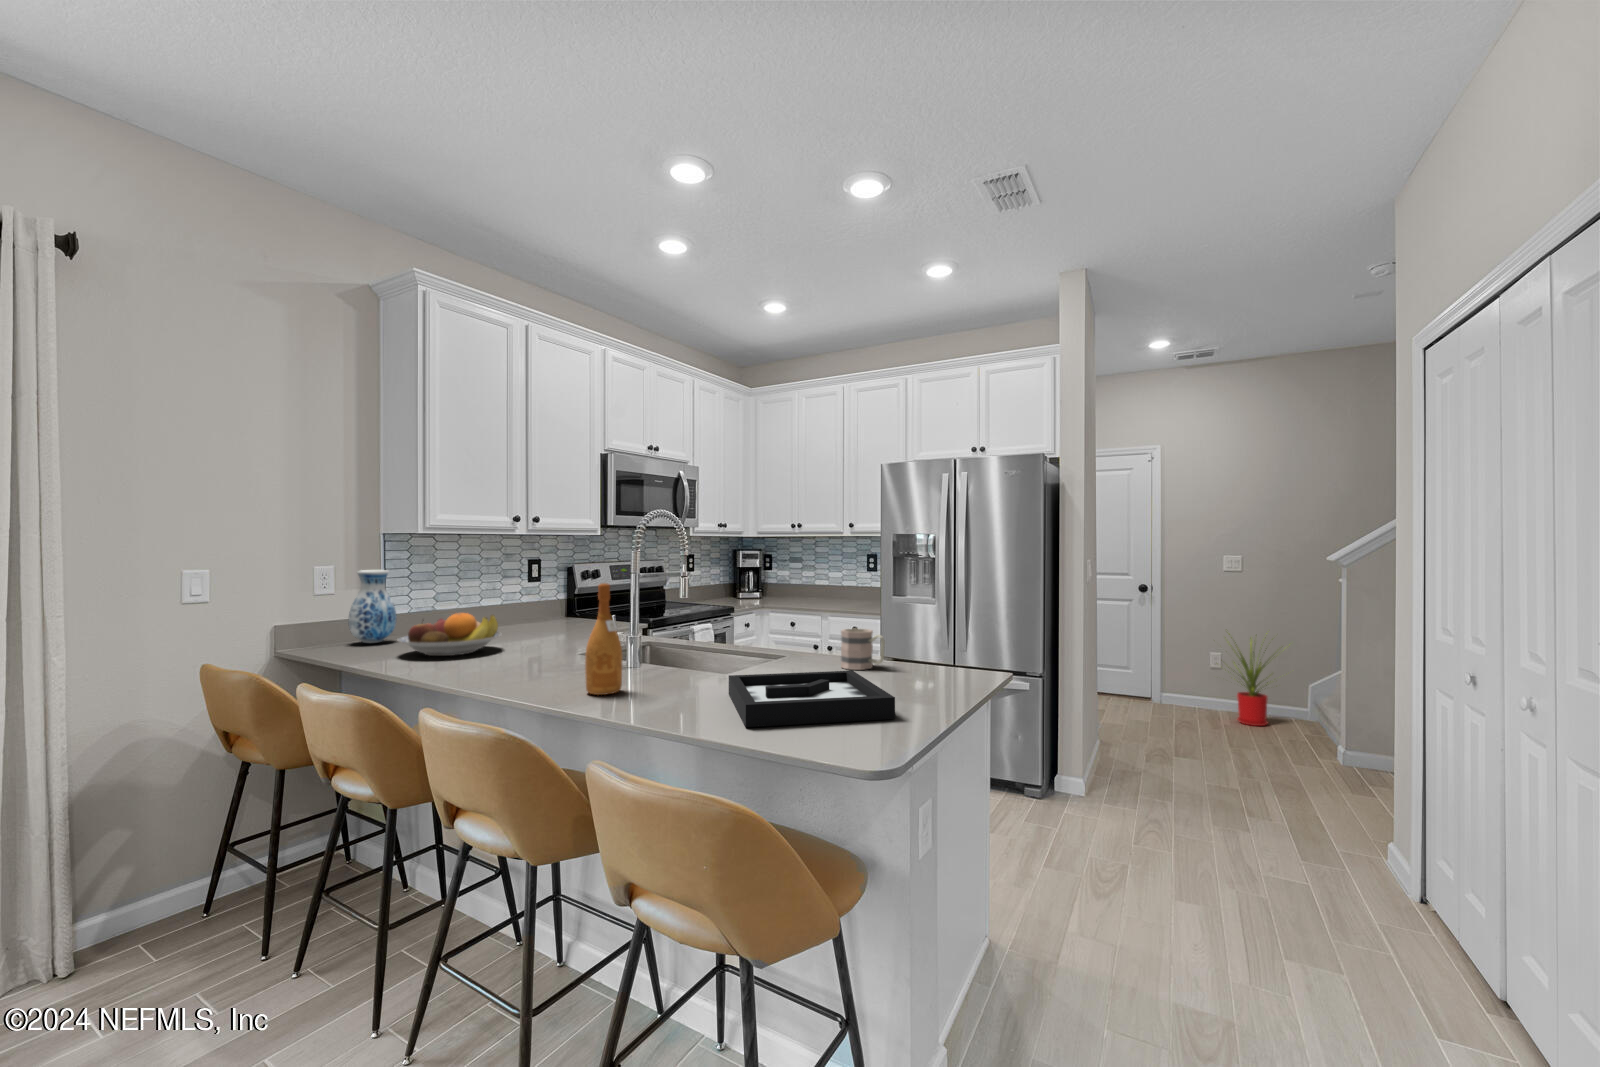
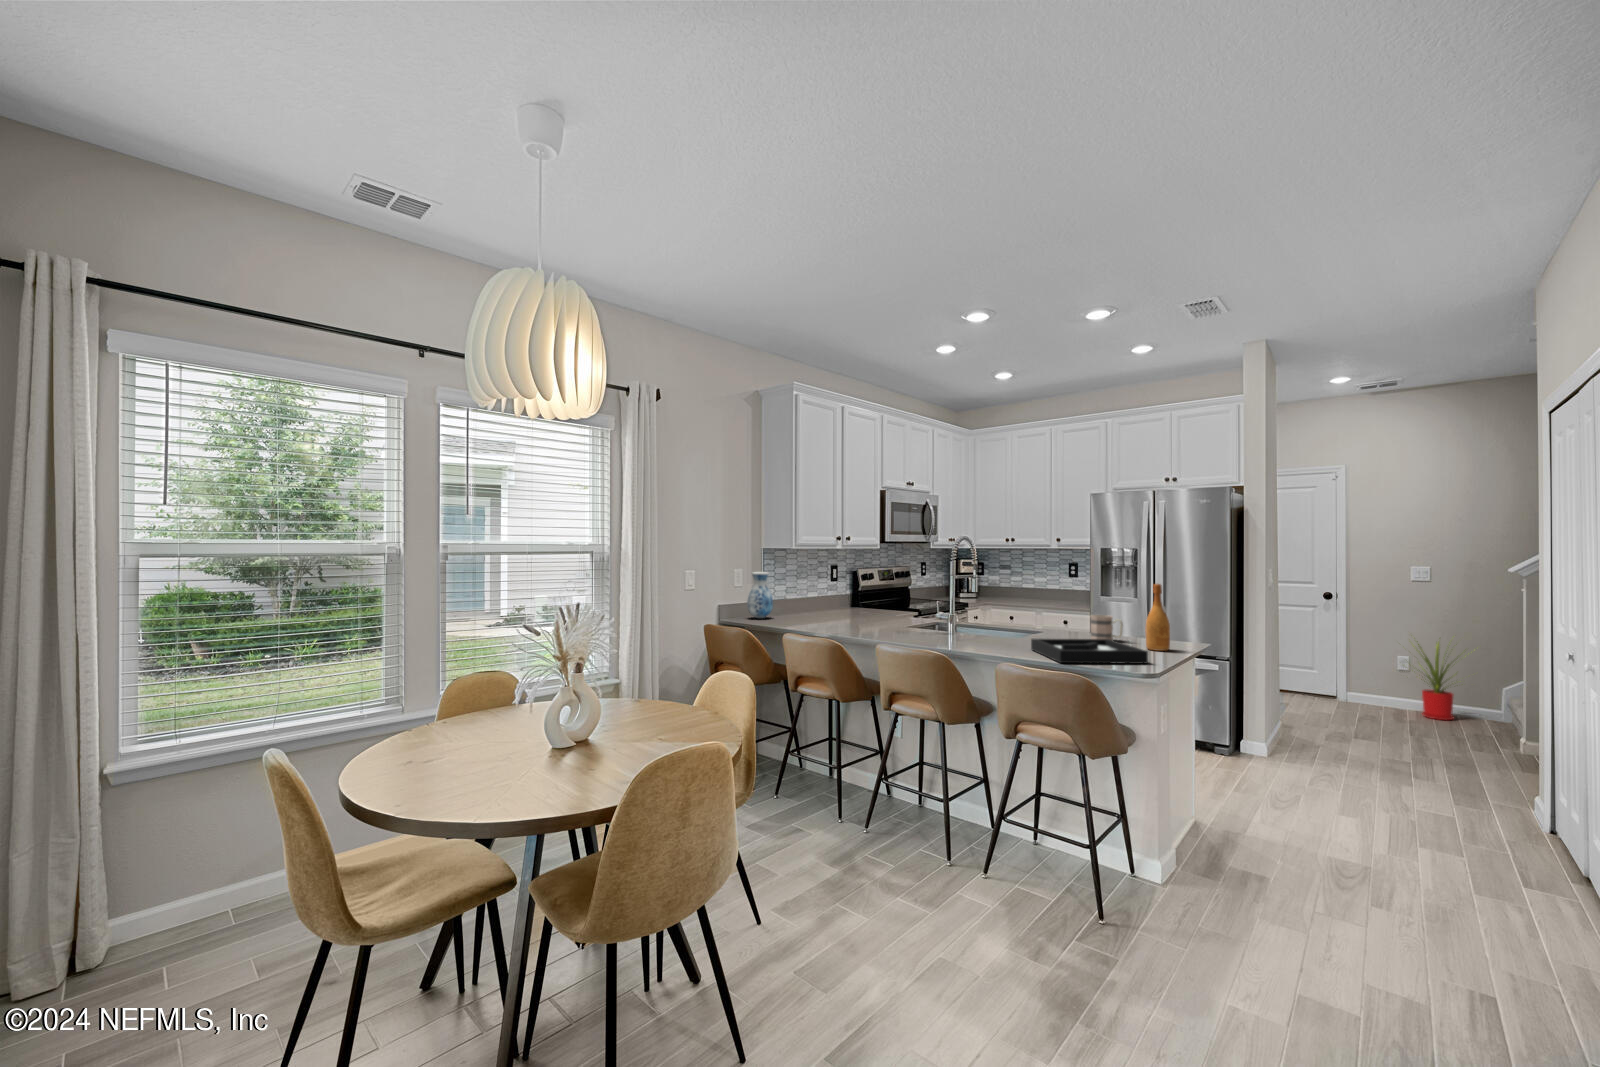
wine bottle: present [585,583,622,695] -> present [1146,584,1170,651]
fruit bowl: present [397,613,501,656] -> none [791,600,850,626]

